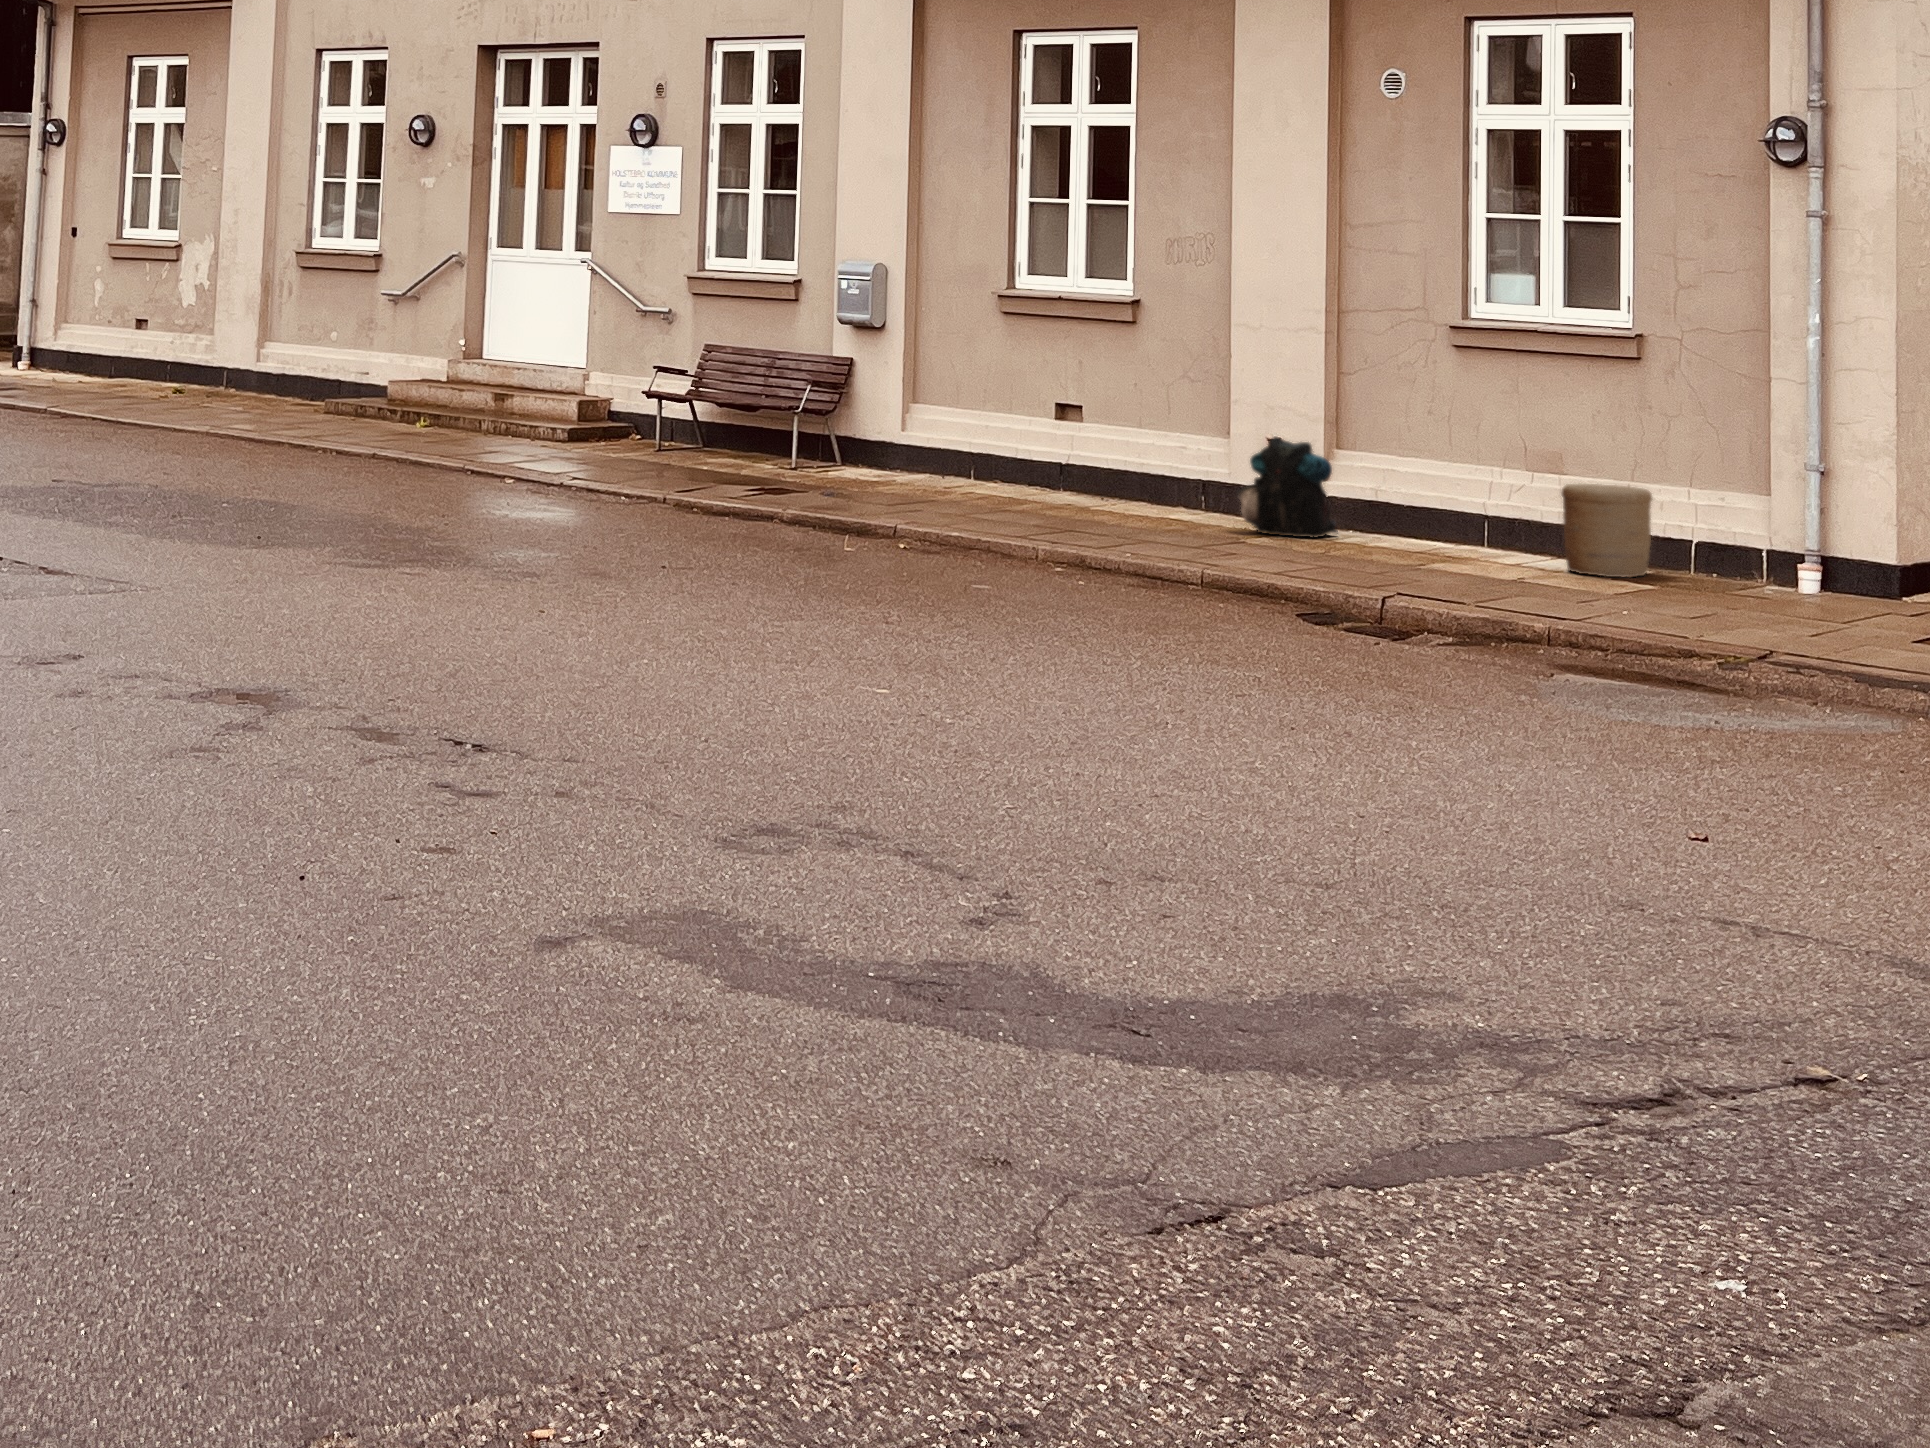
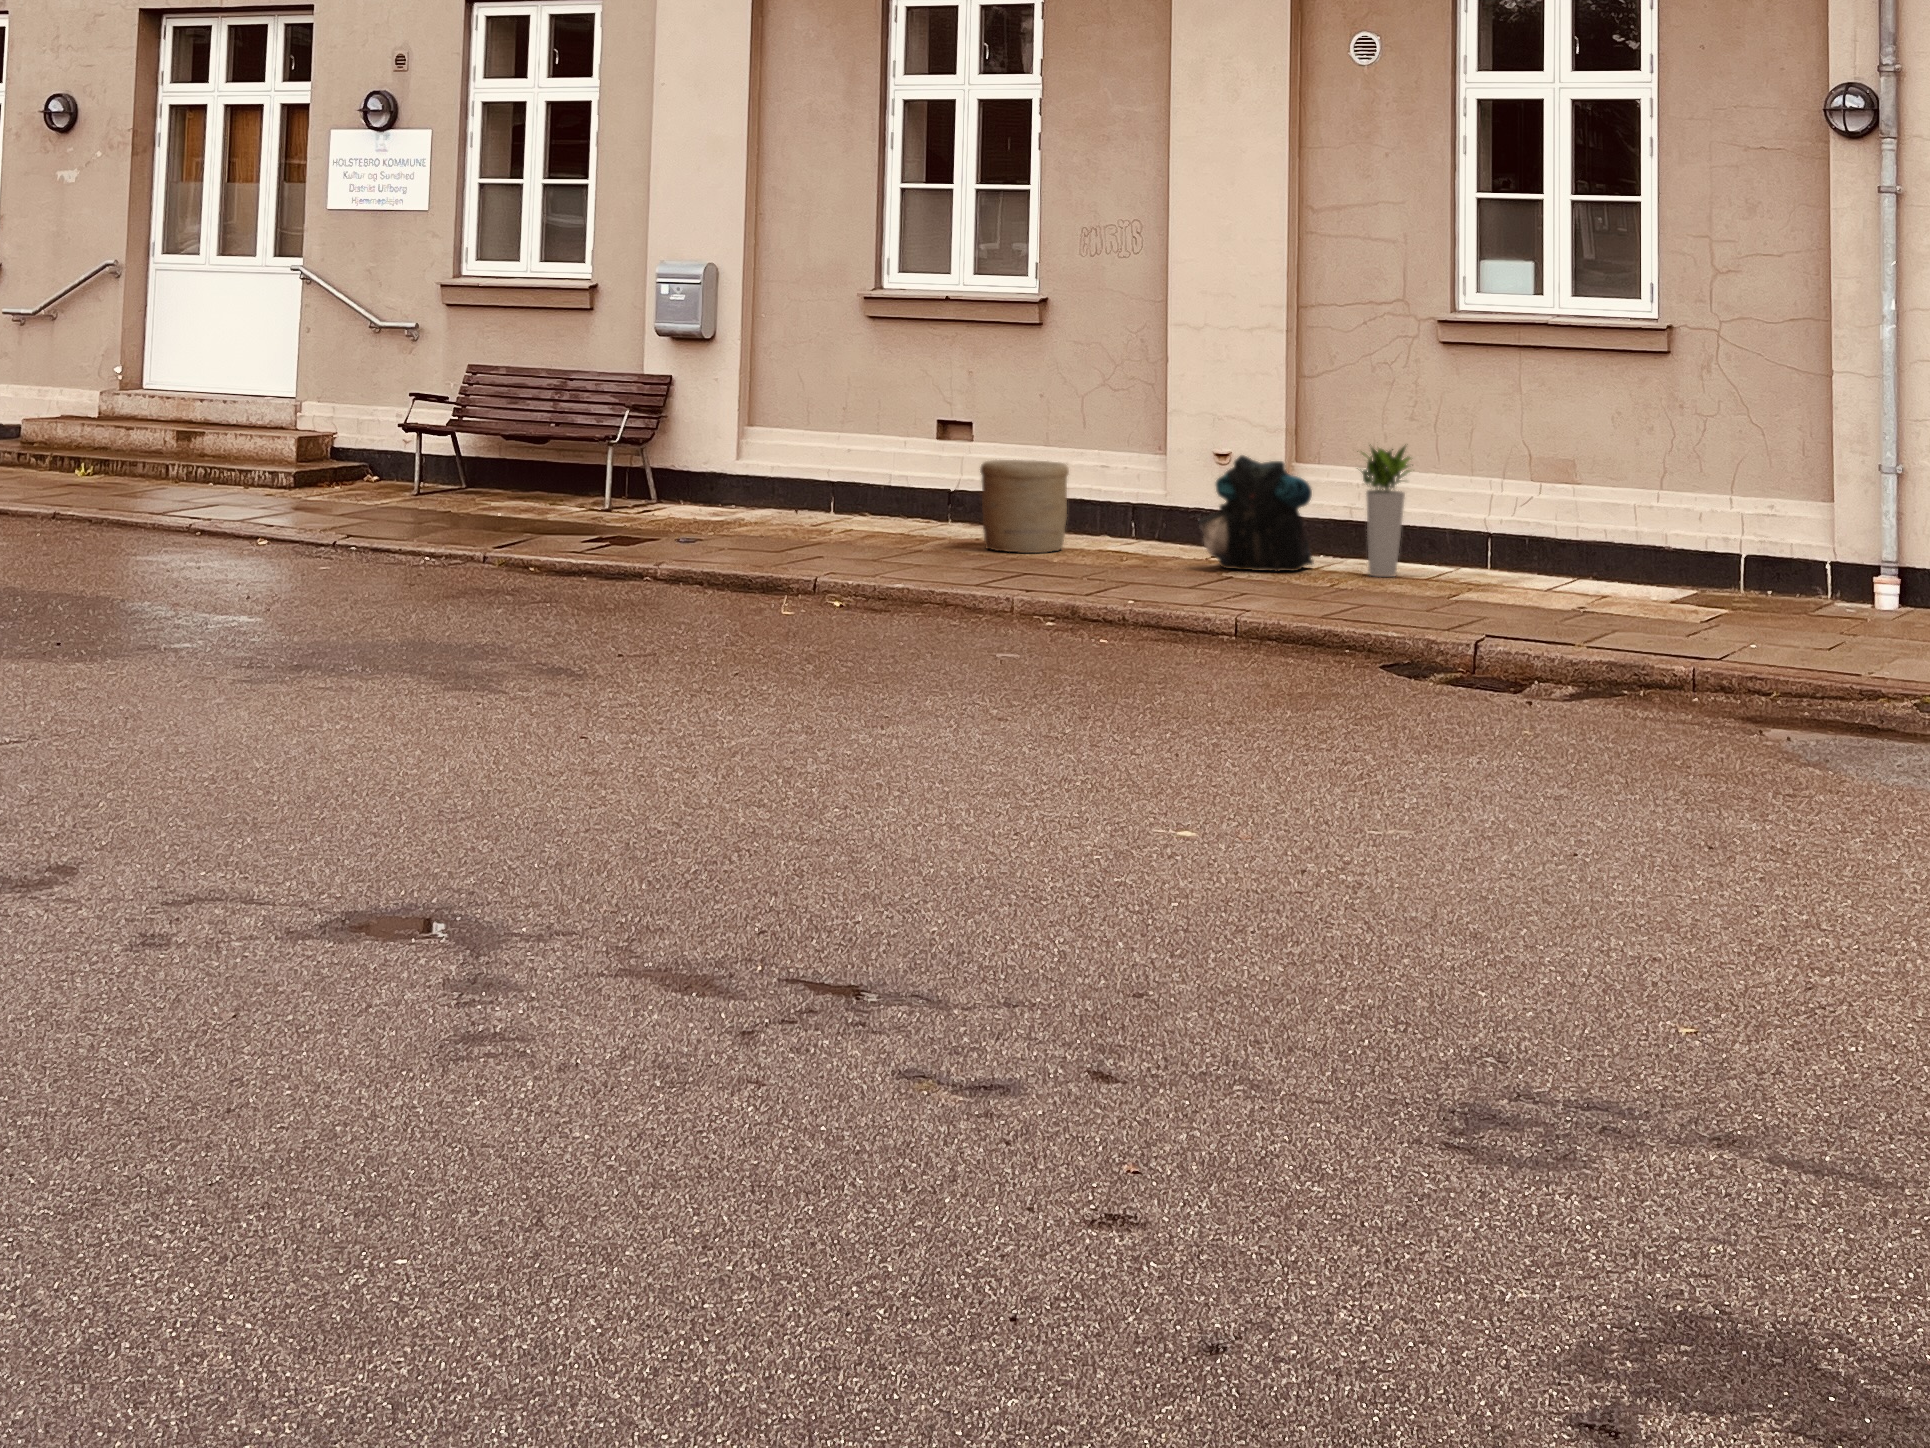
planter: none [1365,428,1423,546] -> present [1357,446,1413,577]
woven basket: present [1561,484,1652,577] -> present [980,460,1069,553]

